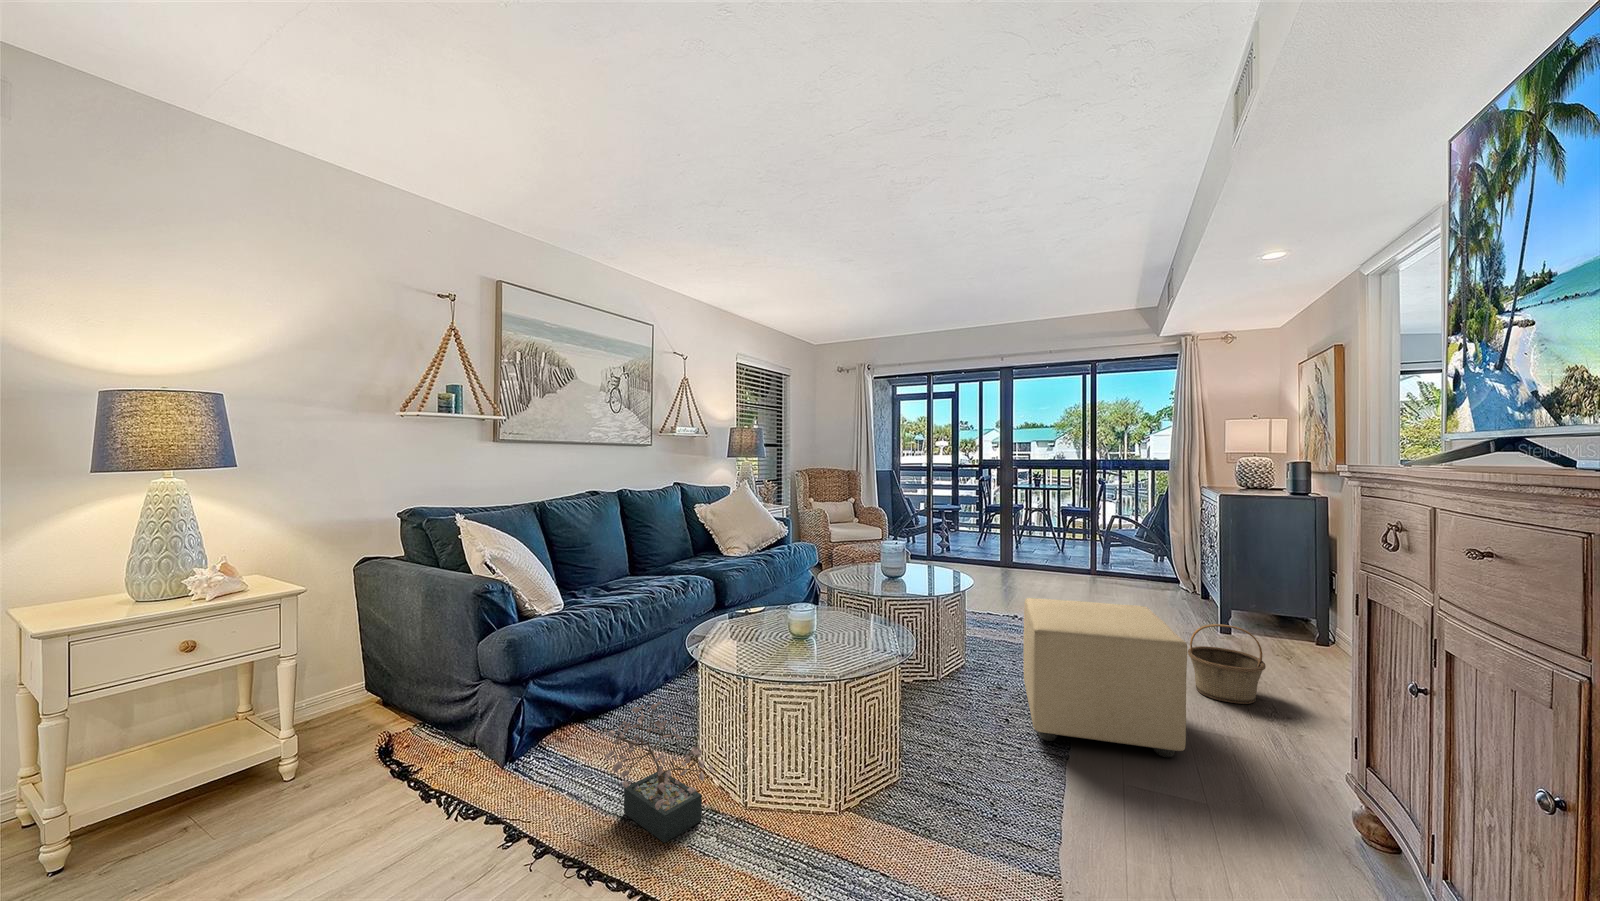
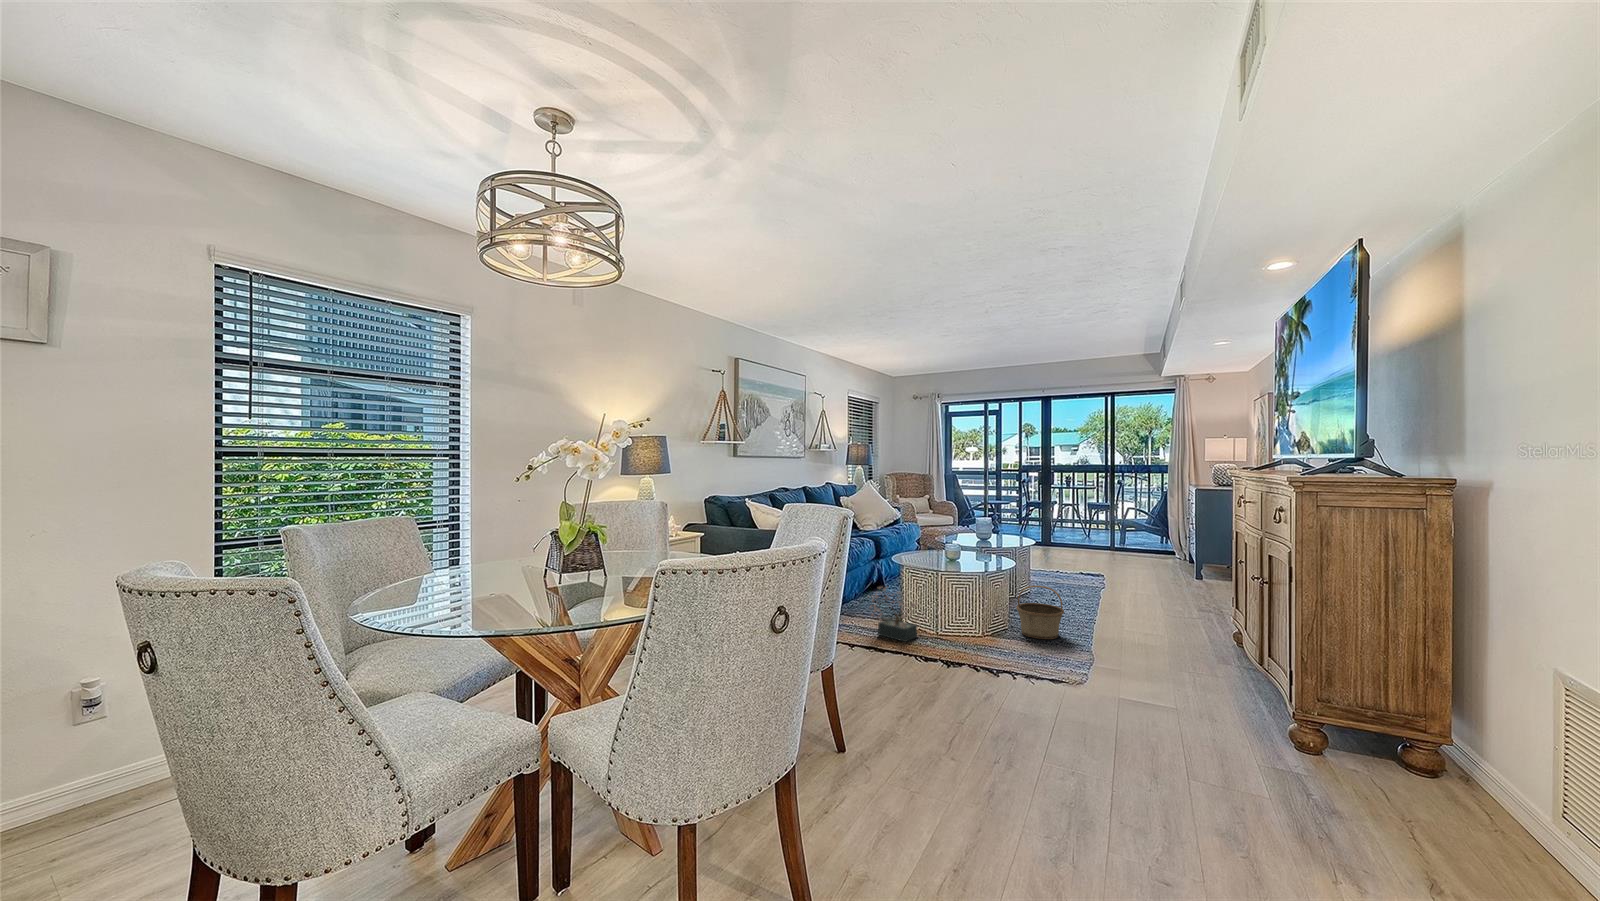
ottoman: present [1024,598,1187,757] -> none [1067,546,1156,622]
basket: present [1188,624,1266,704] -> present [1016,586,1064,639]

